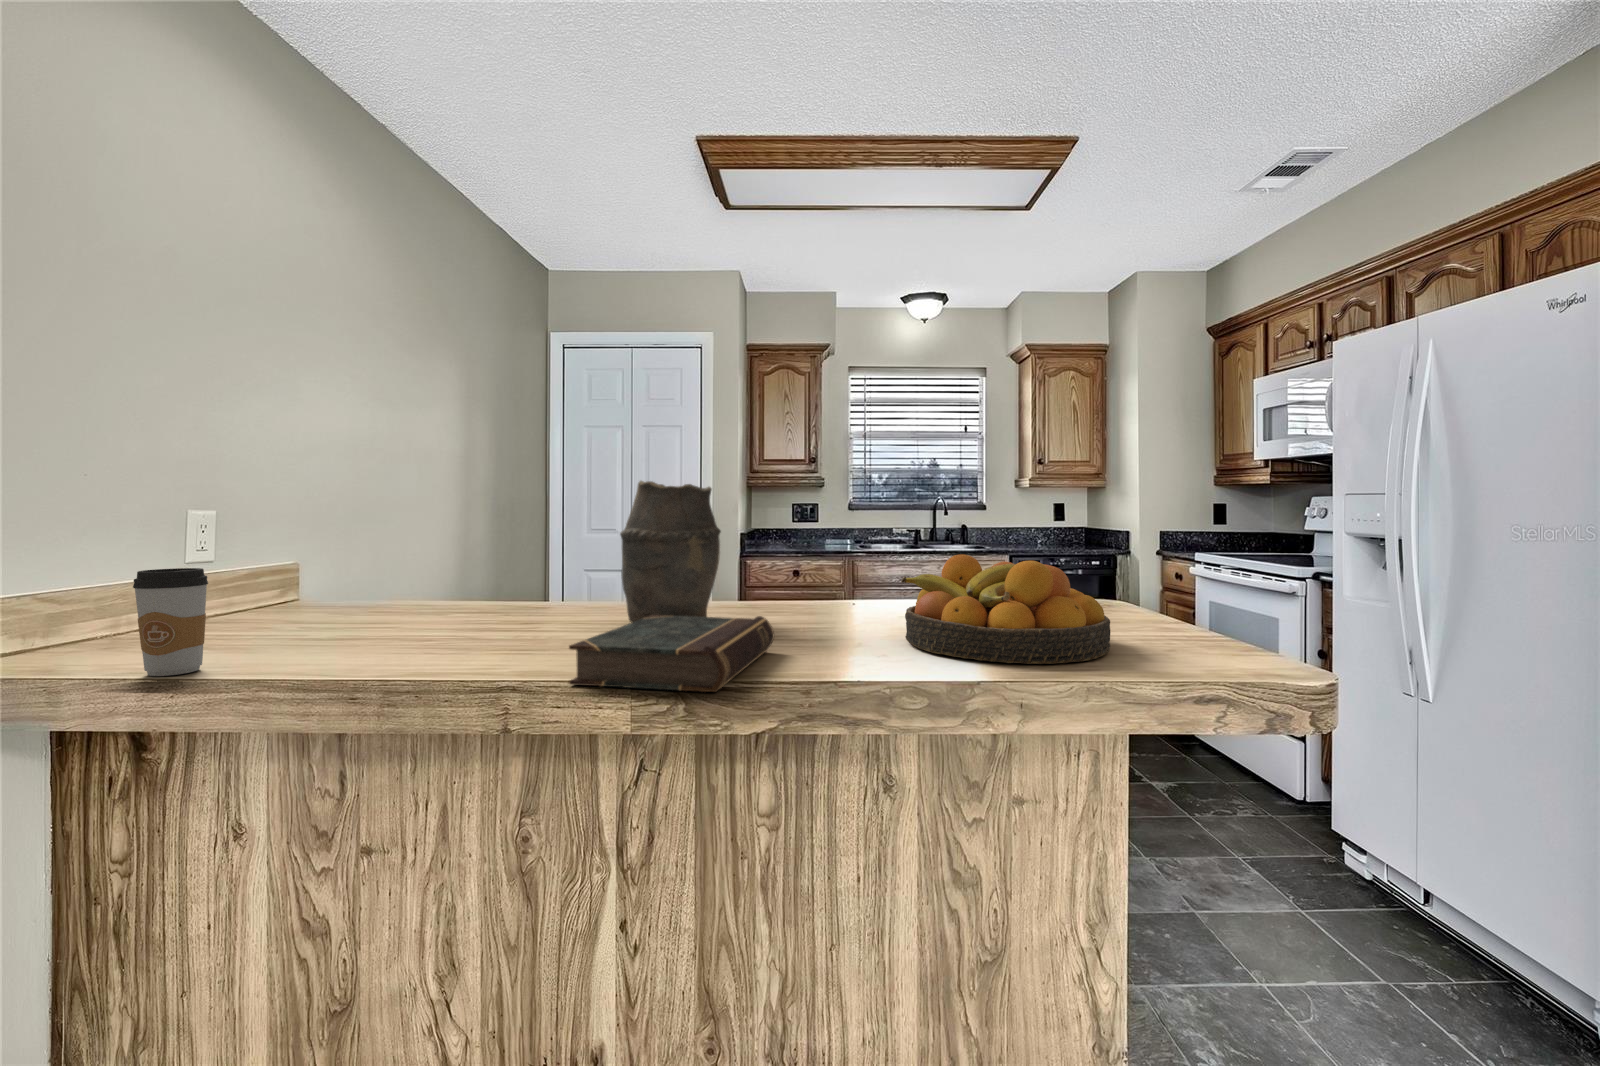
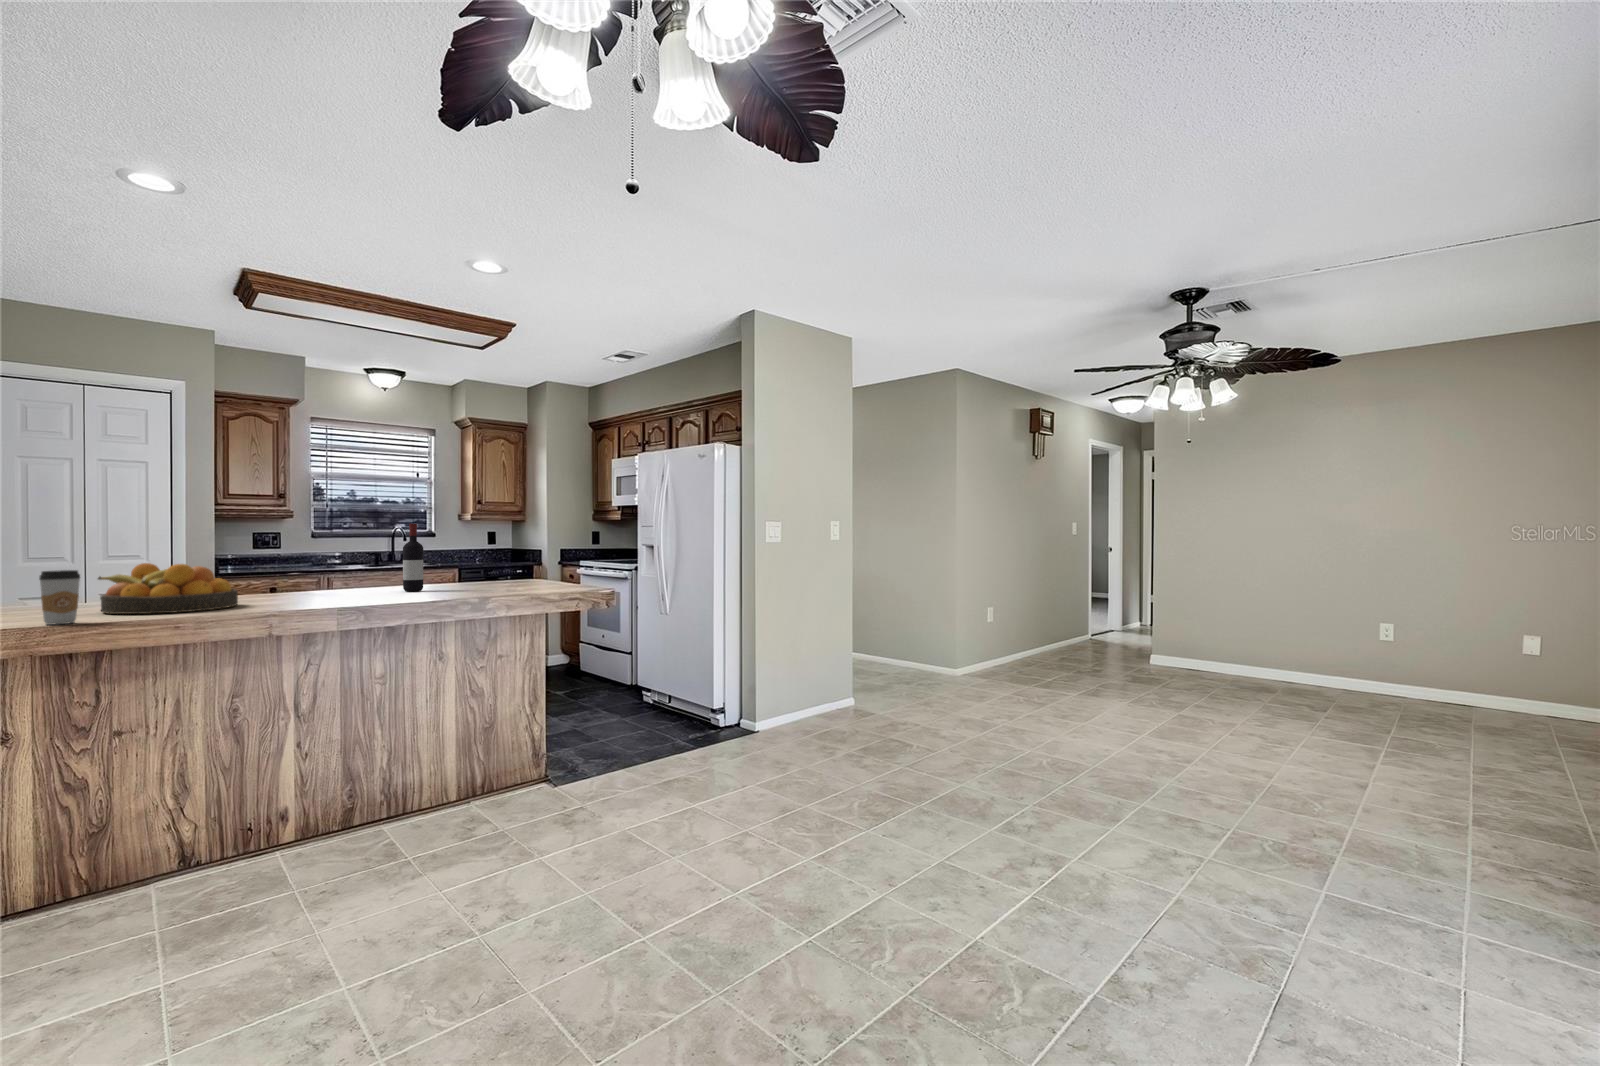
vase: present [620,481,721,622] -> none [270,522,333,599]
wine bottle: none [848,482,884,620] -> present [403,524,423,592]
fruit bowl: present [901,555,1110,664] -> present [98,563,238,614]
book: present [569,615,774,692] -> none [319,584,395,609]

